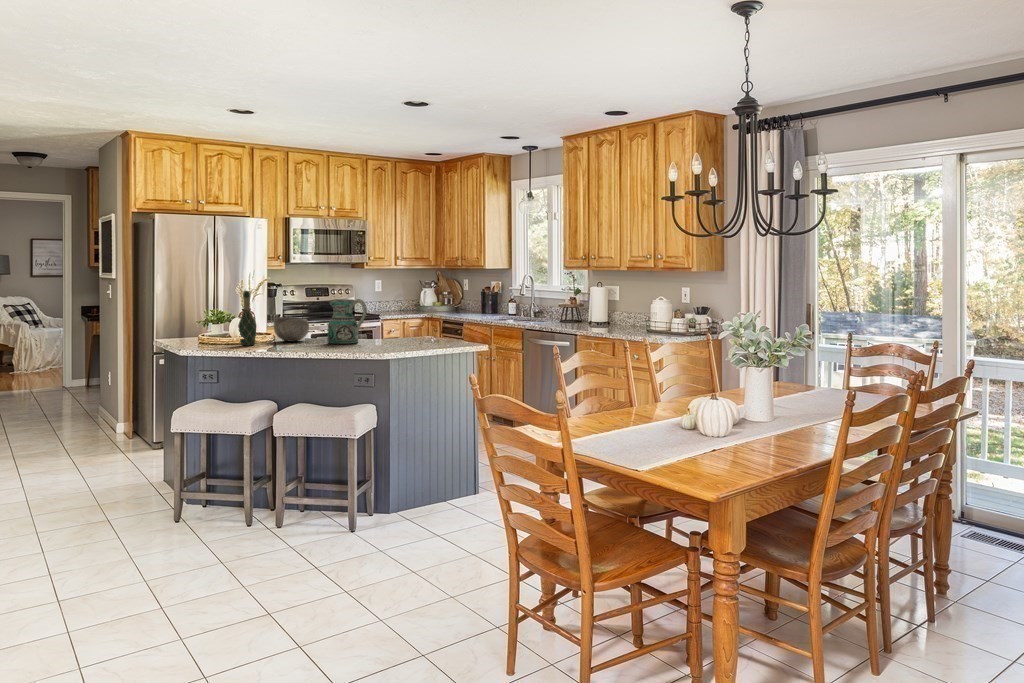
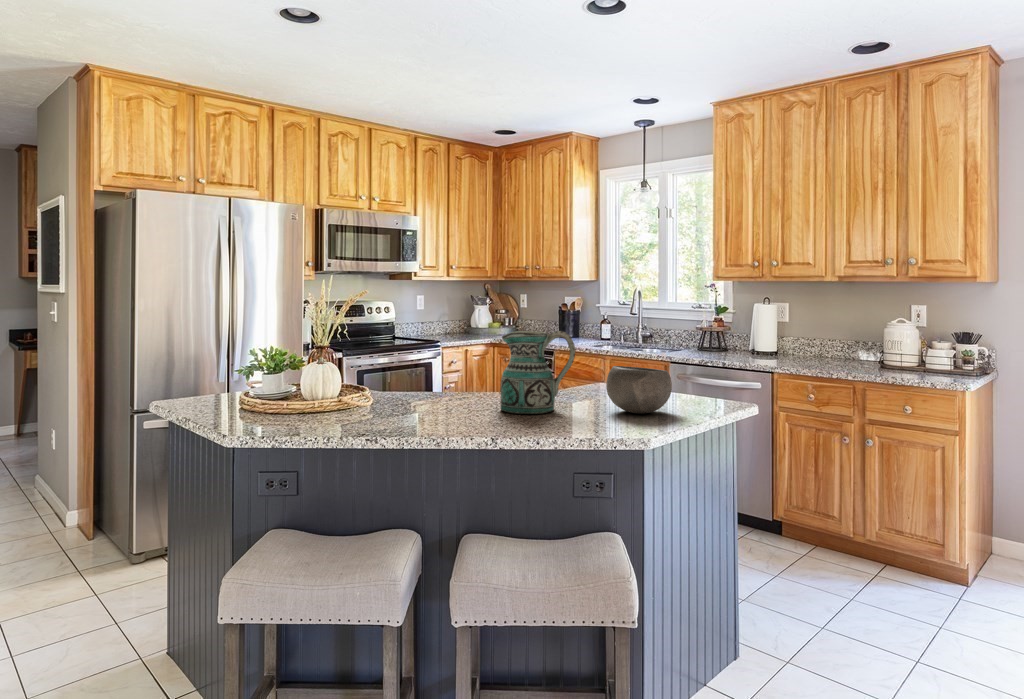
wine bottle: present [238,291,256,346] -> none [345,318,379,423]
bowl: present [274,317,309,342] -> present [606,366,672,413]

